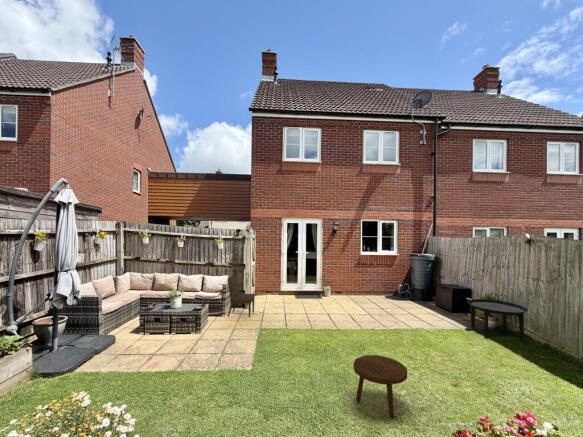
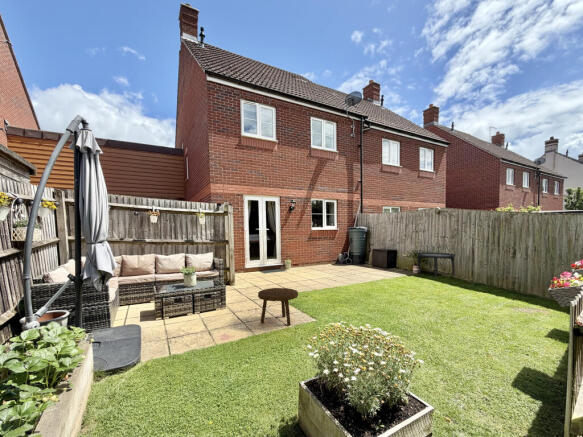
chair: present [228,275,255,317] -> none [223,251,252,293]
footstool: present [353,355,407,419] -> present [258,288,298,326]

